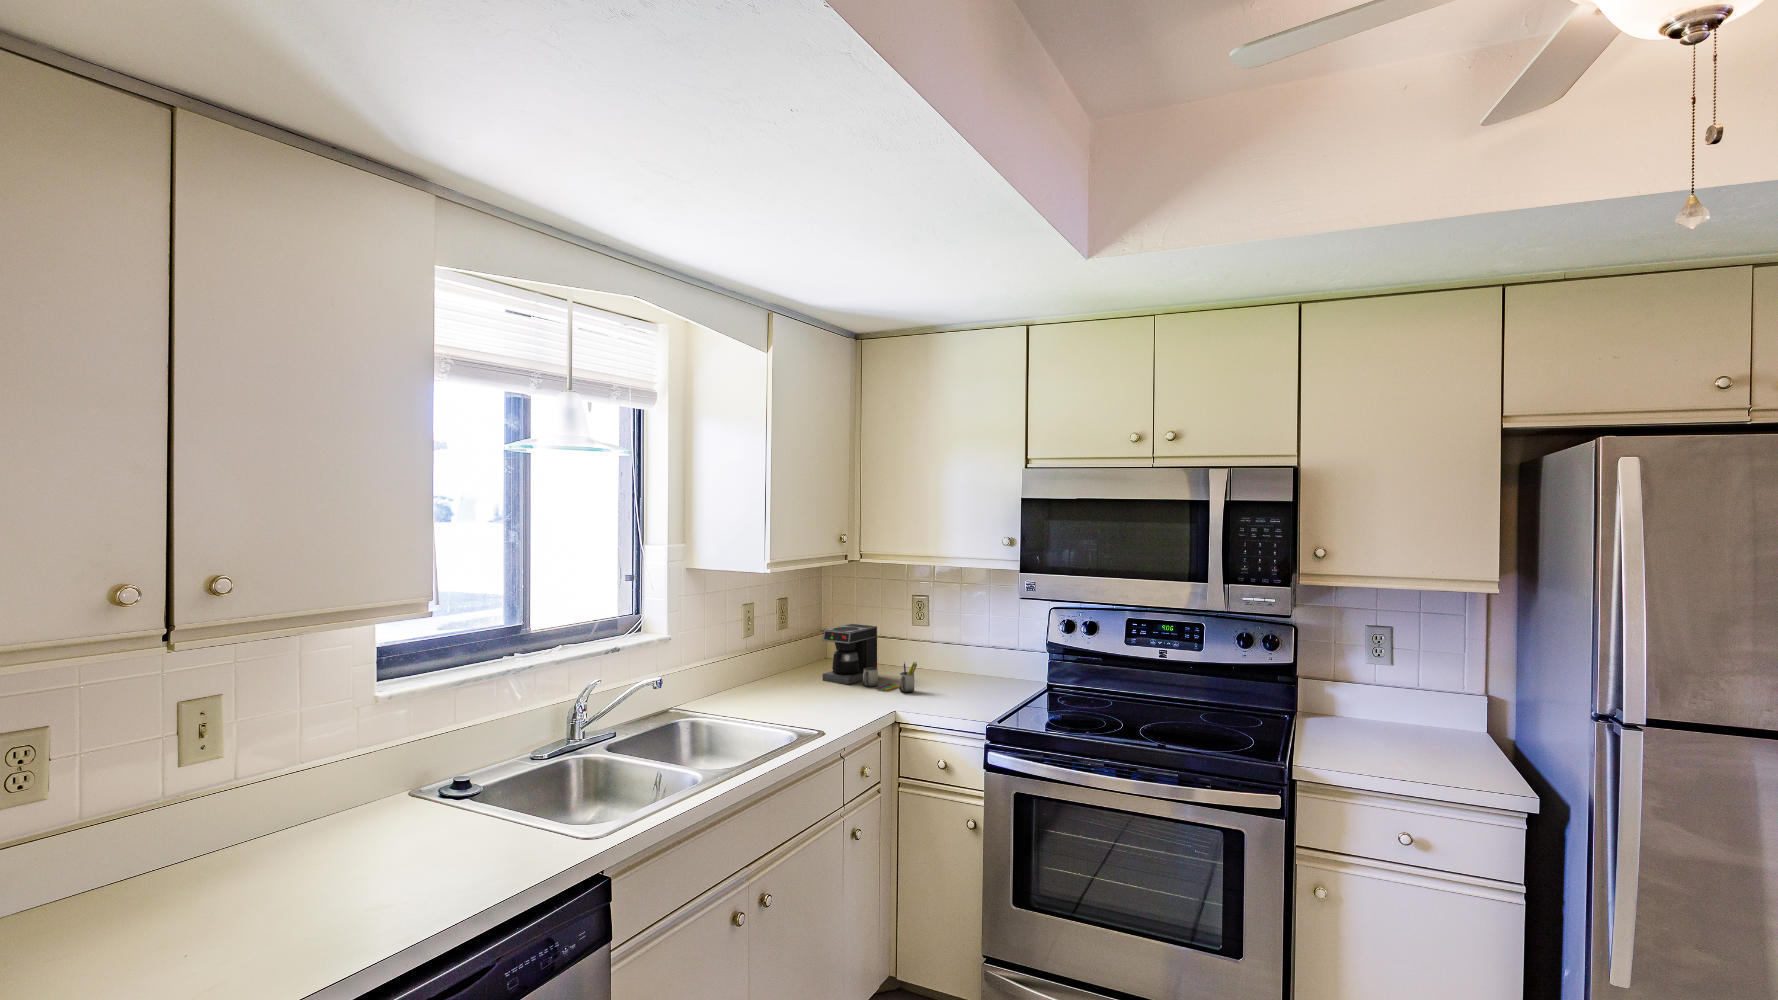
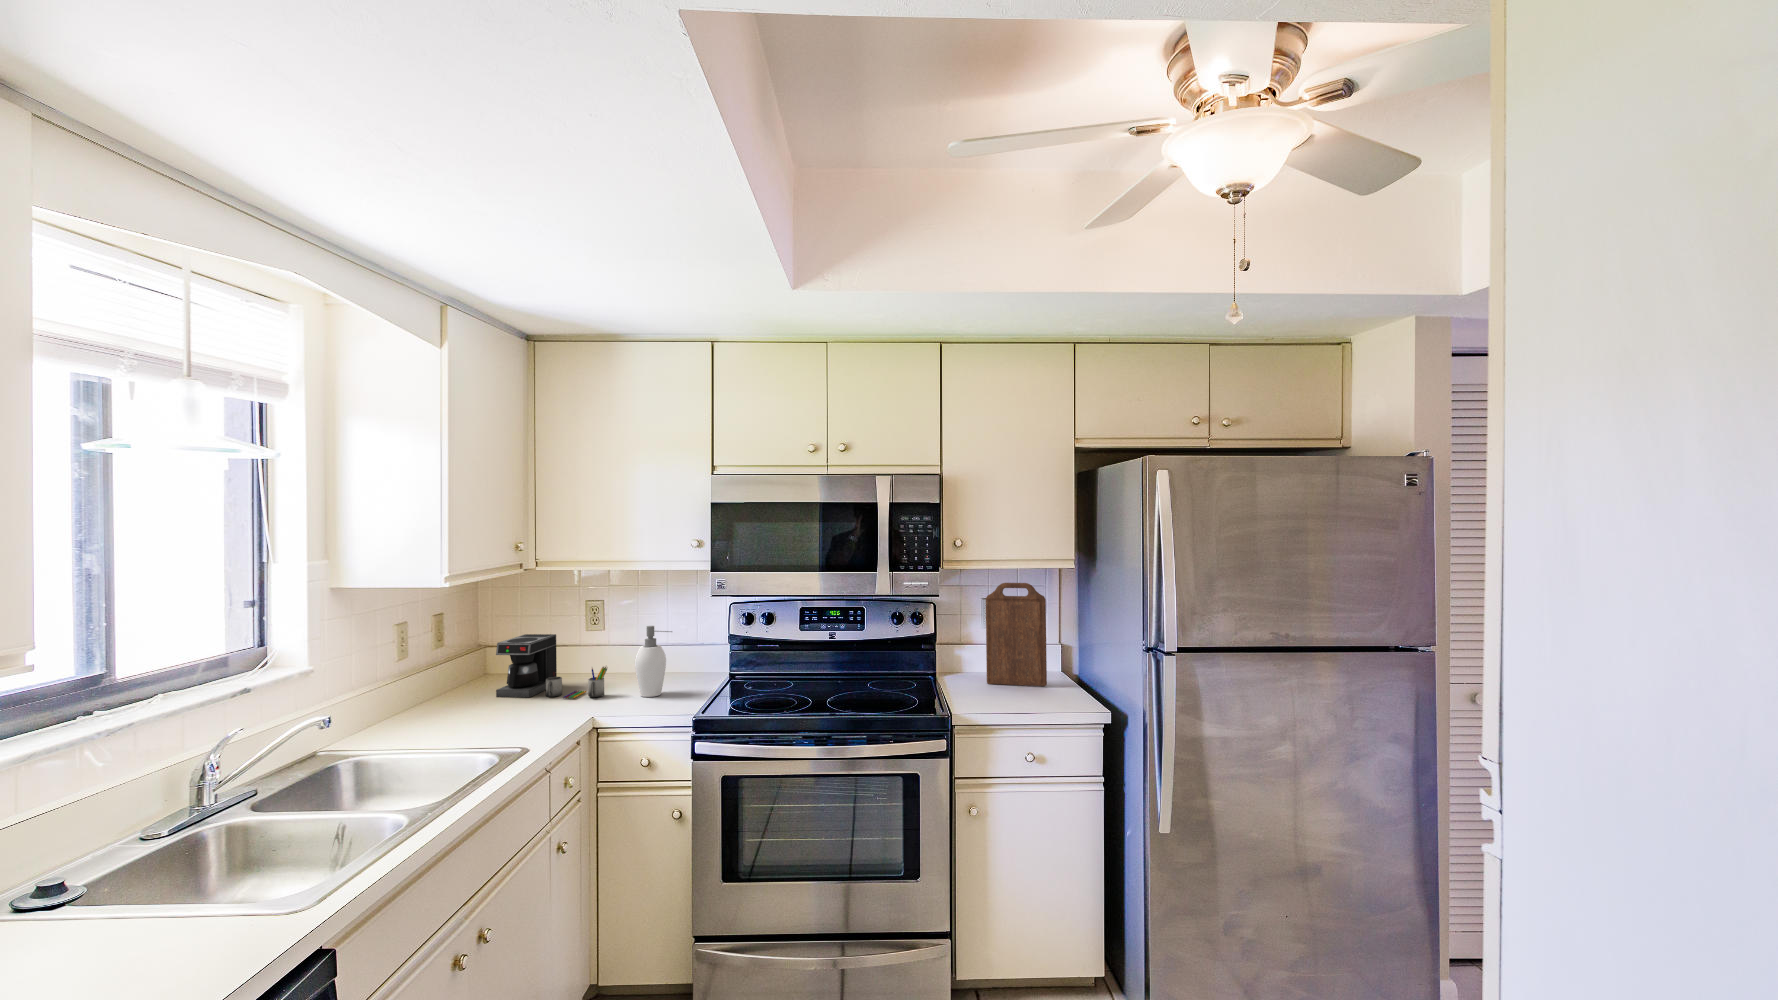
cutting board: none [1365,607,1458,752] -> present [986,583,1047,686]
soap dispenser: none [942,625,978,699] -> present [635,626,672,697]

